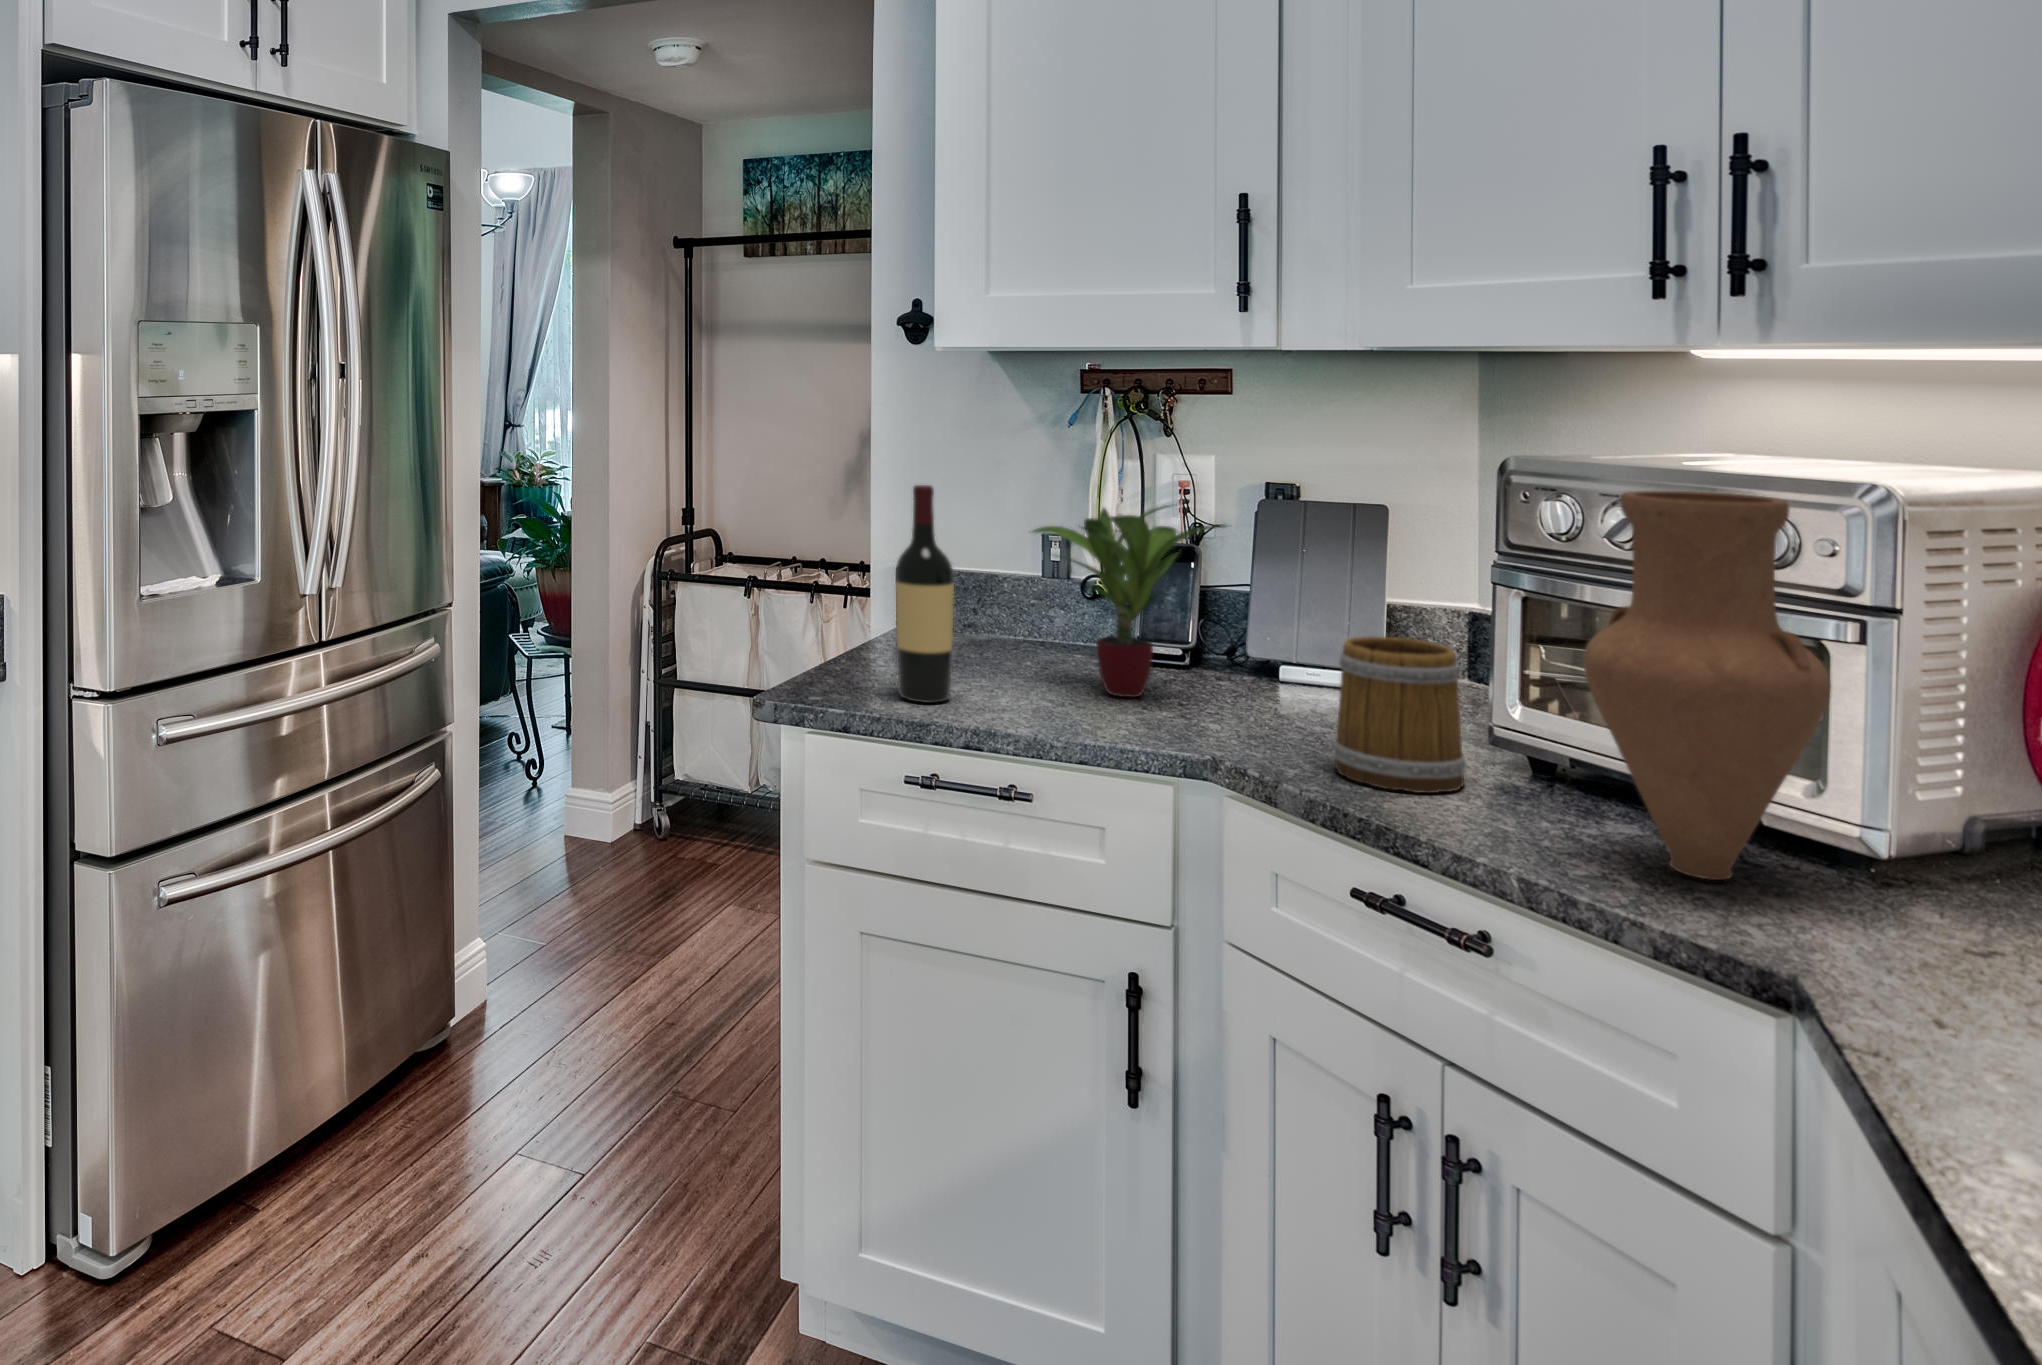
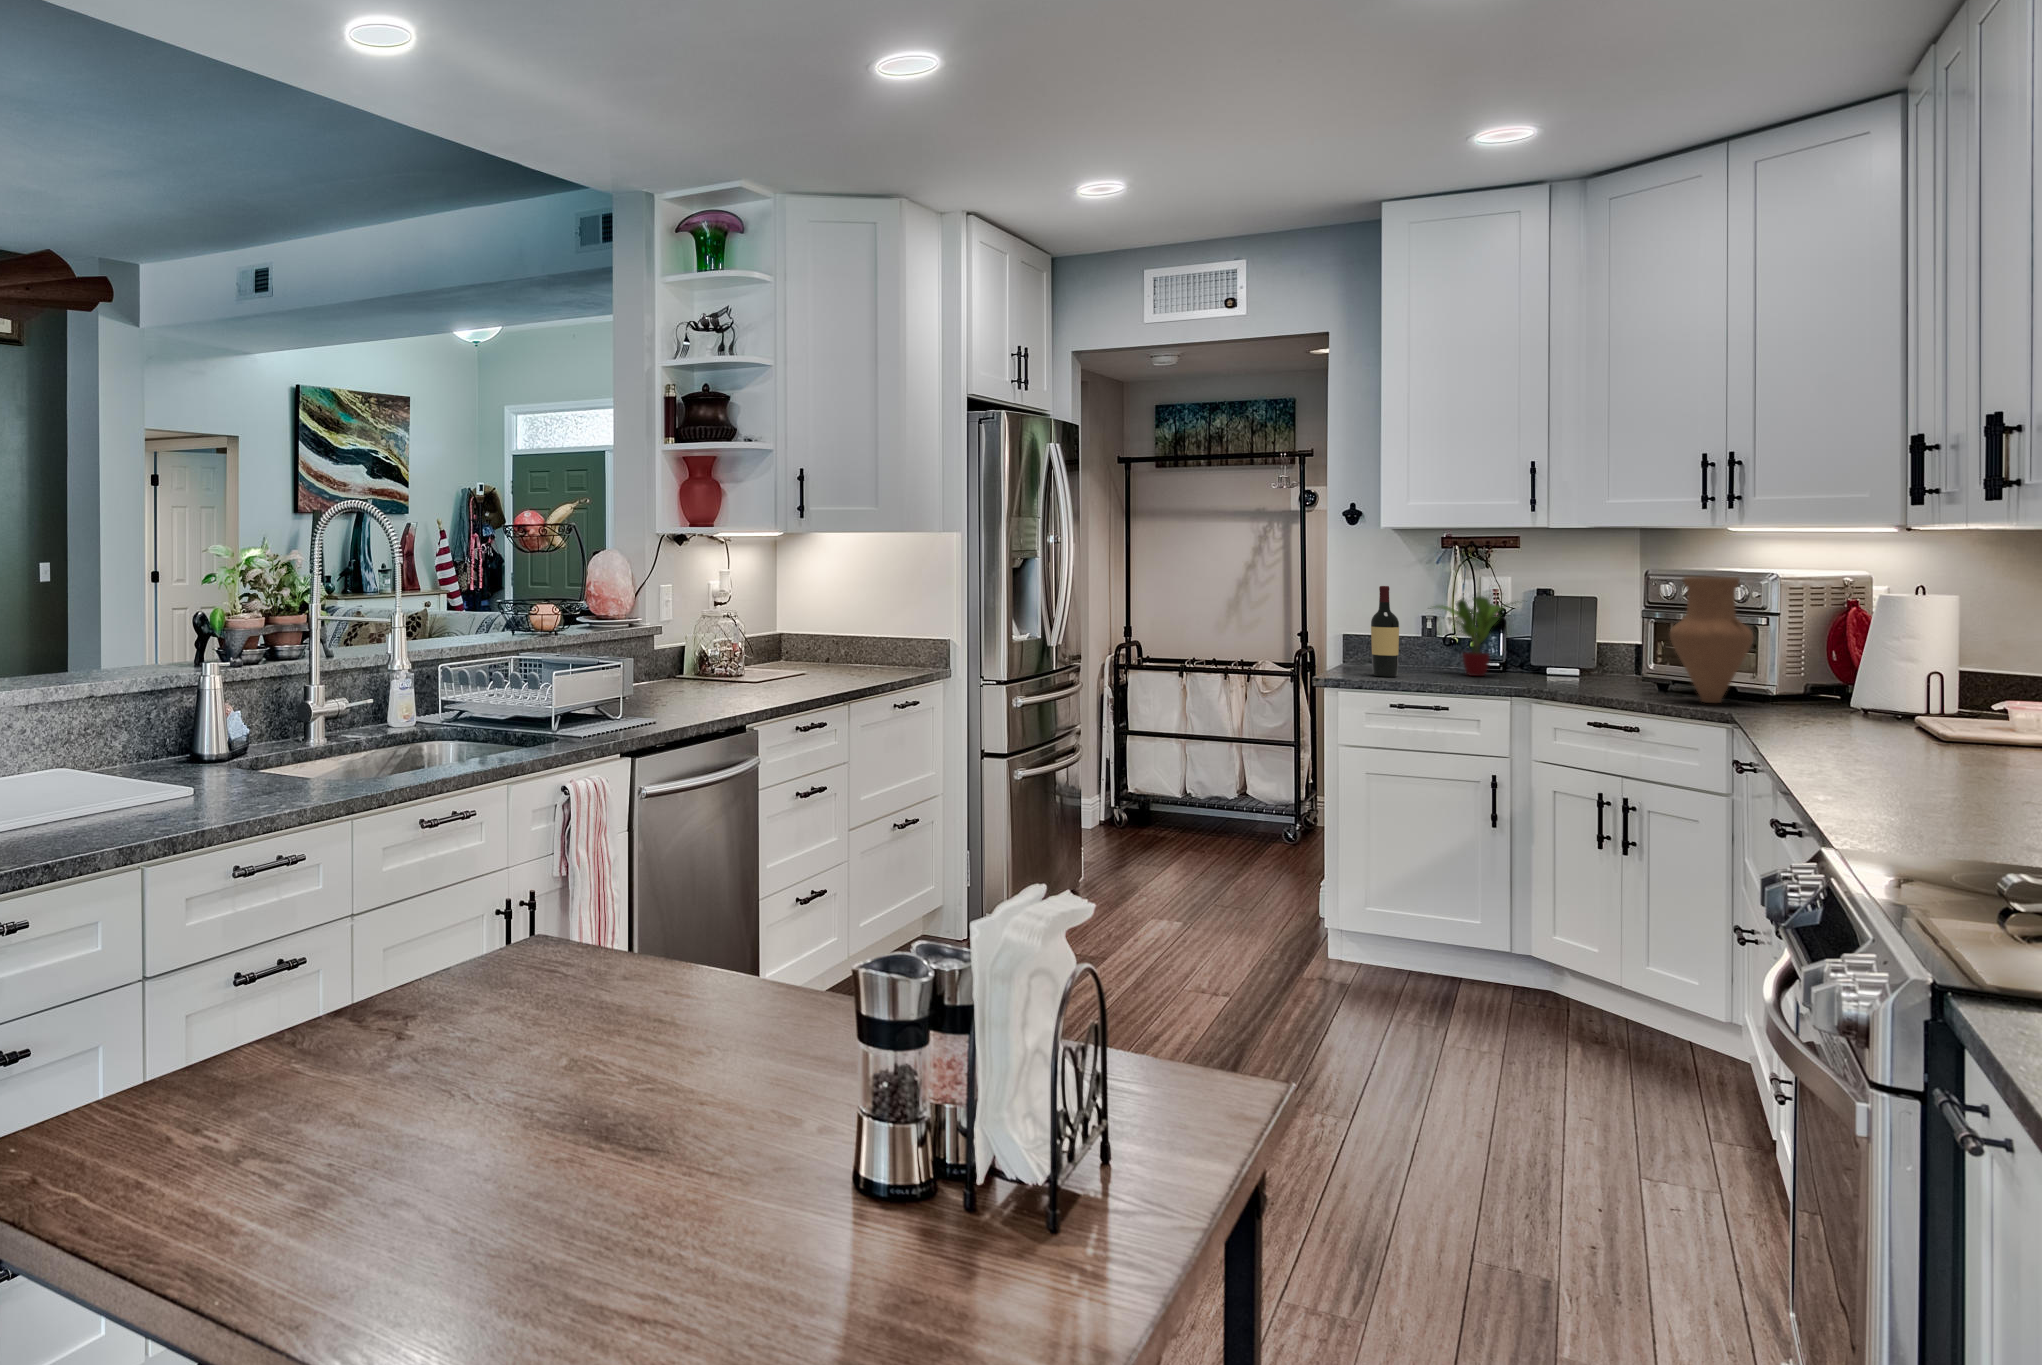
mug: present [1332,636,1466,793] -> none [1575,639,1630,692]

